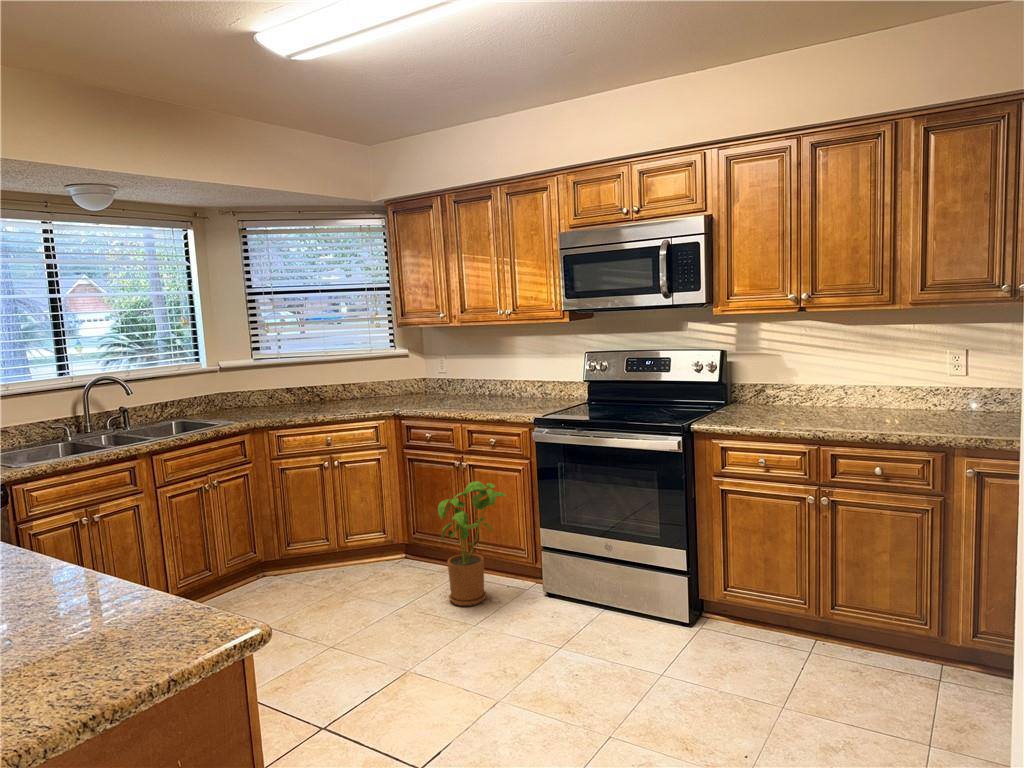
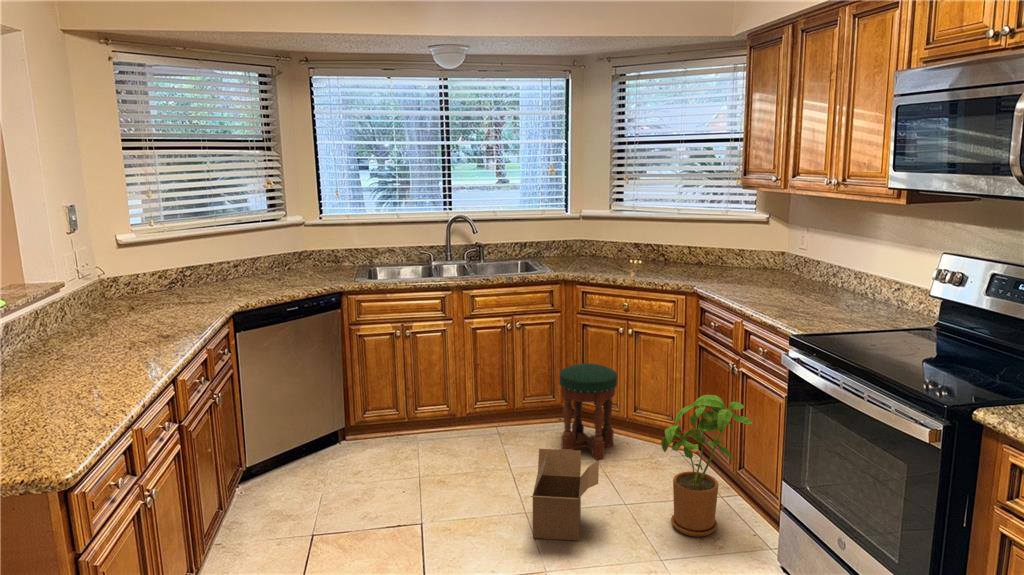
stool: none [280,502,342,599] -> present [559,363,617,460]
cardboard box: none [333,568,414,659] -> present [531,449,599,541]

